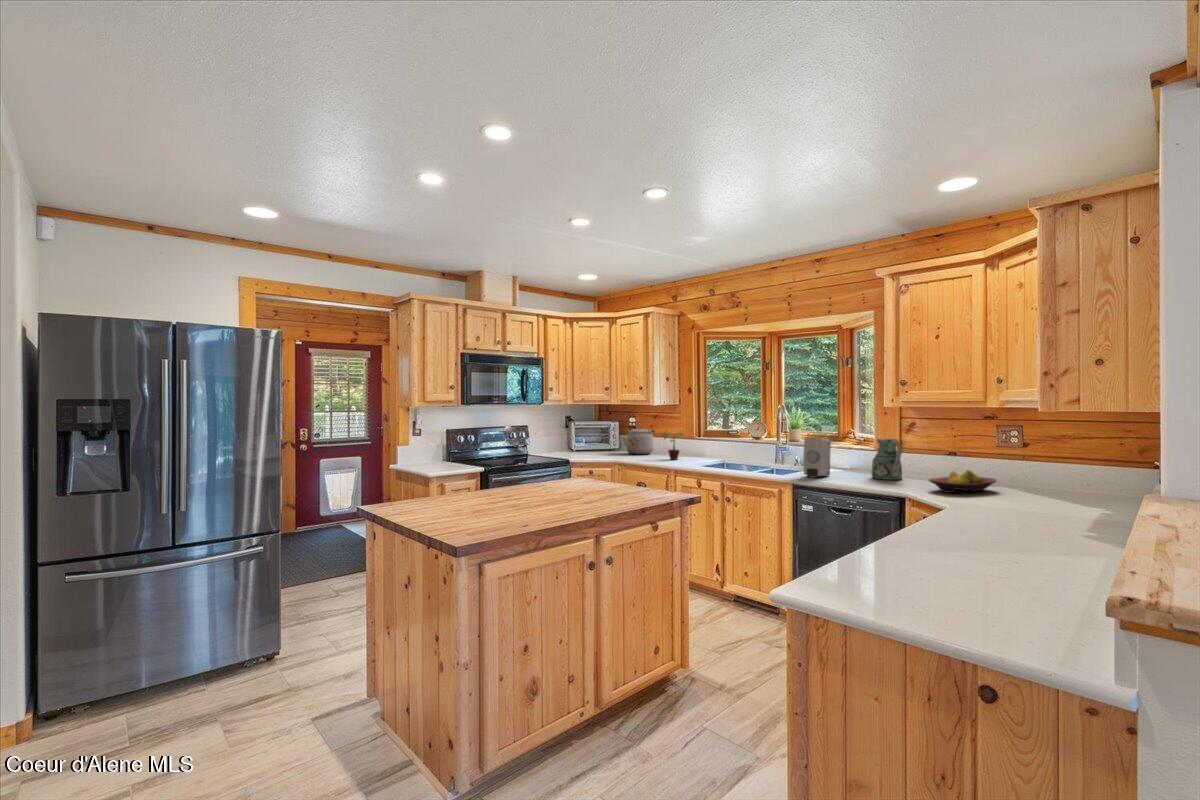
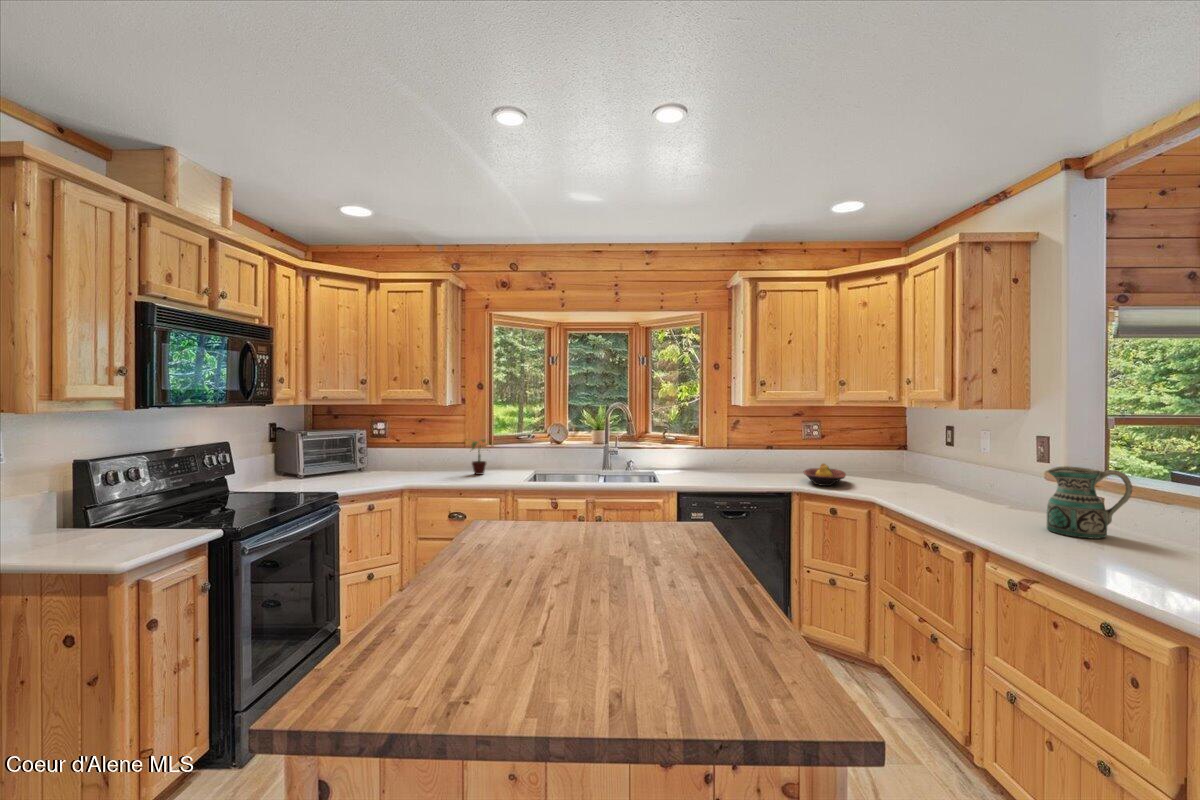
kettle: present [623,427,654,454] -> none [379,433,428,471]
soap dispenser: present [803,438,831,478] -> none [674,440,699,483]
ceramic pitcher: present [872,439,902,480] -> present [1047,466,1132,539]

